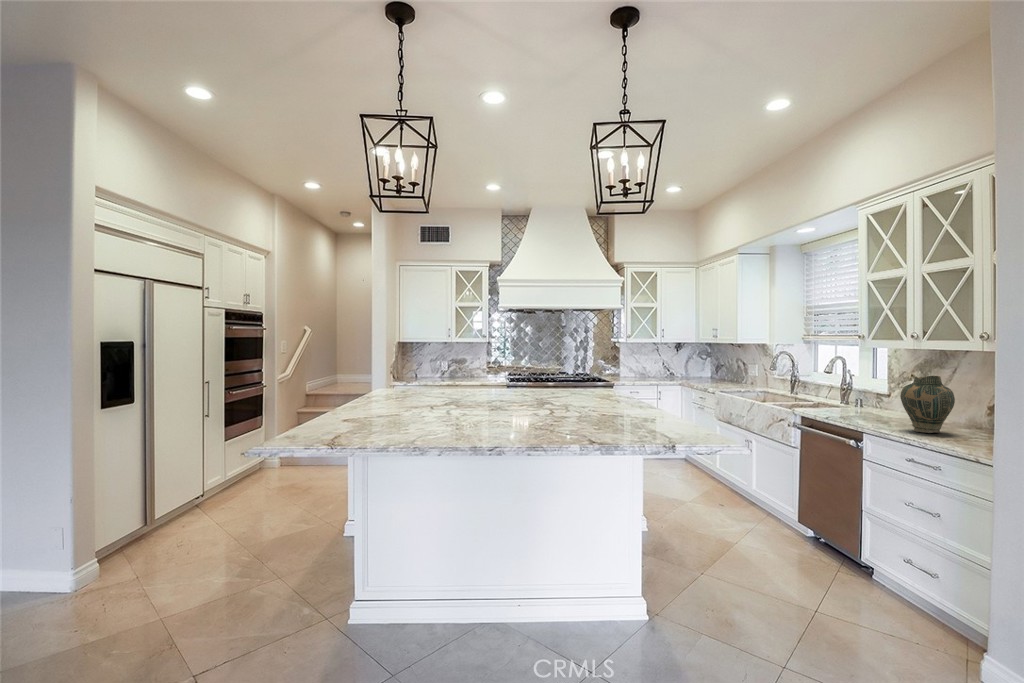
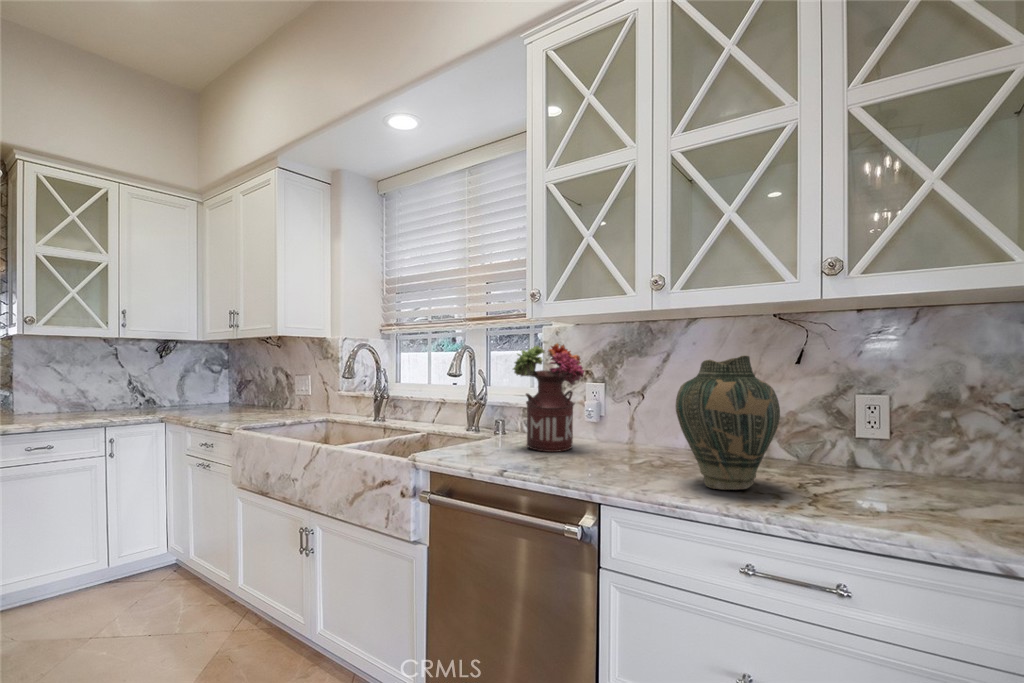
flower arrangement: none [849,360,897,416] -> present [513,344,585,452]

